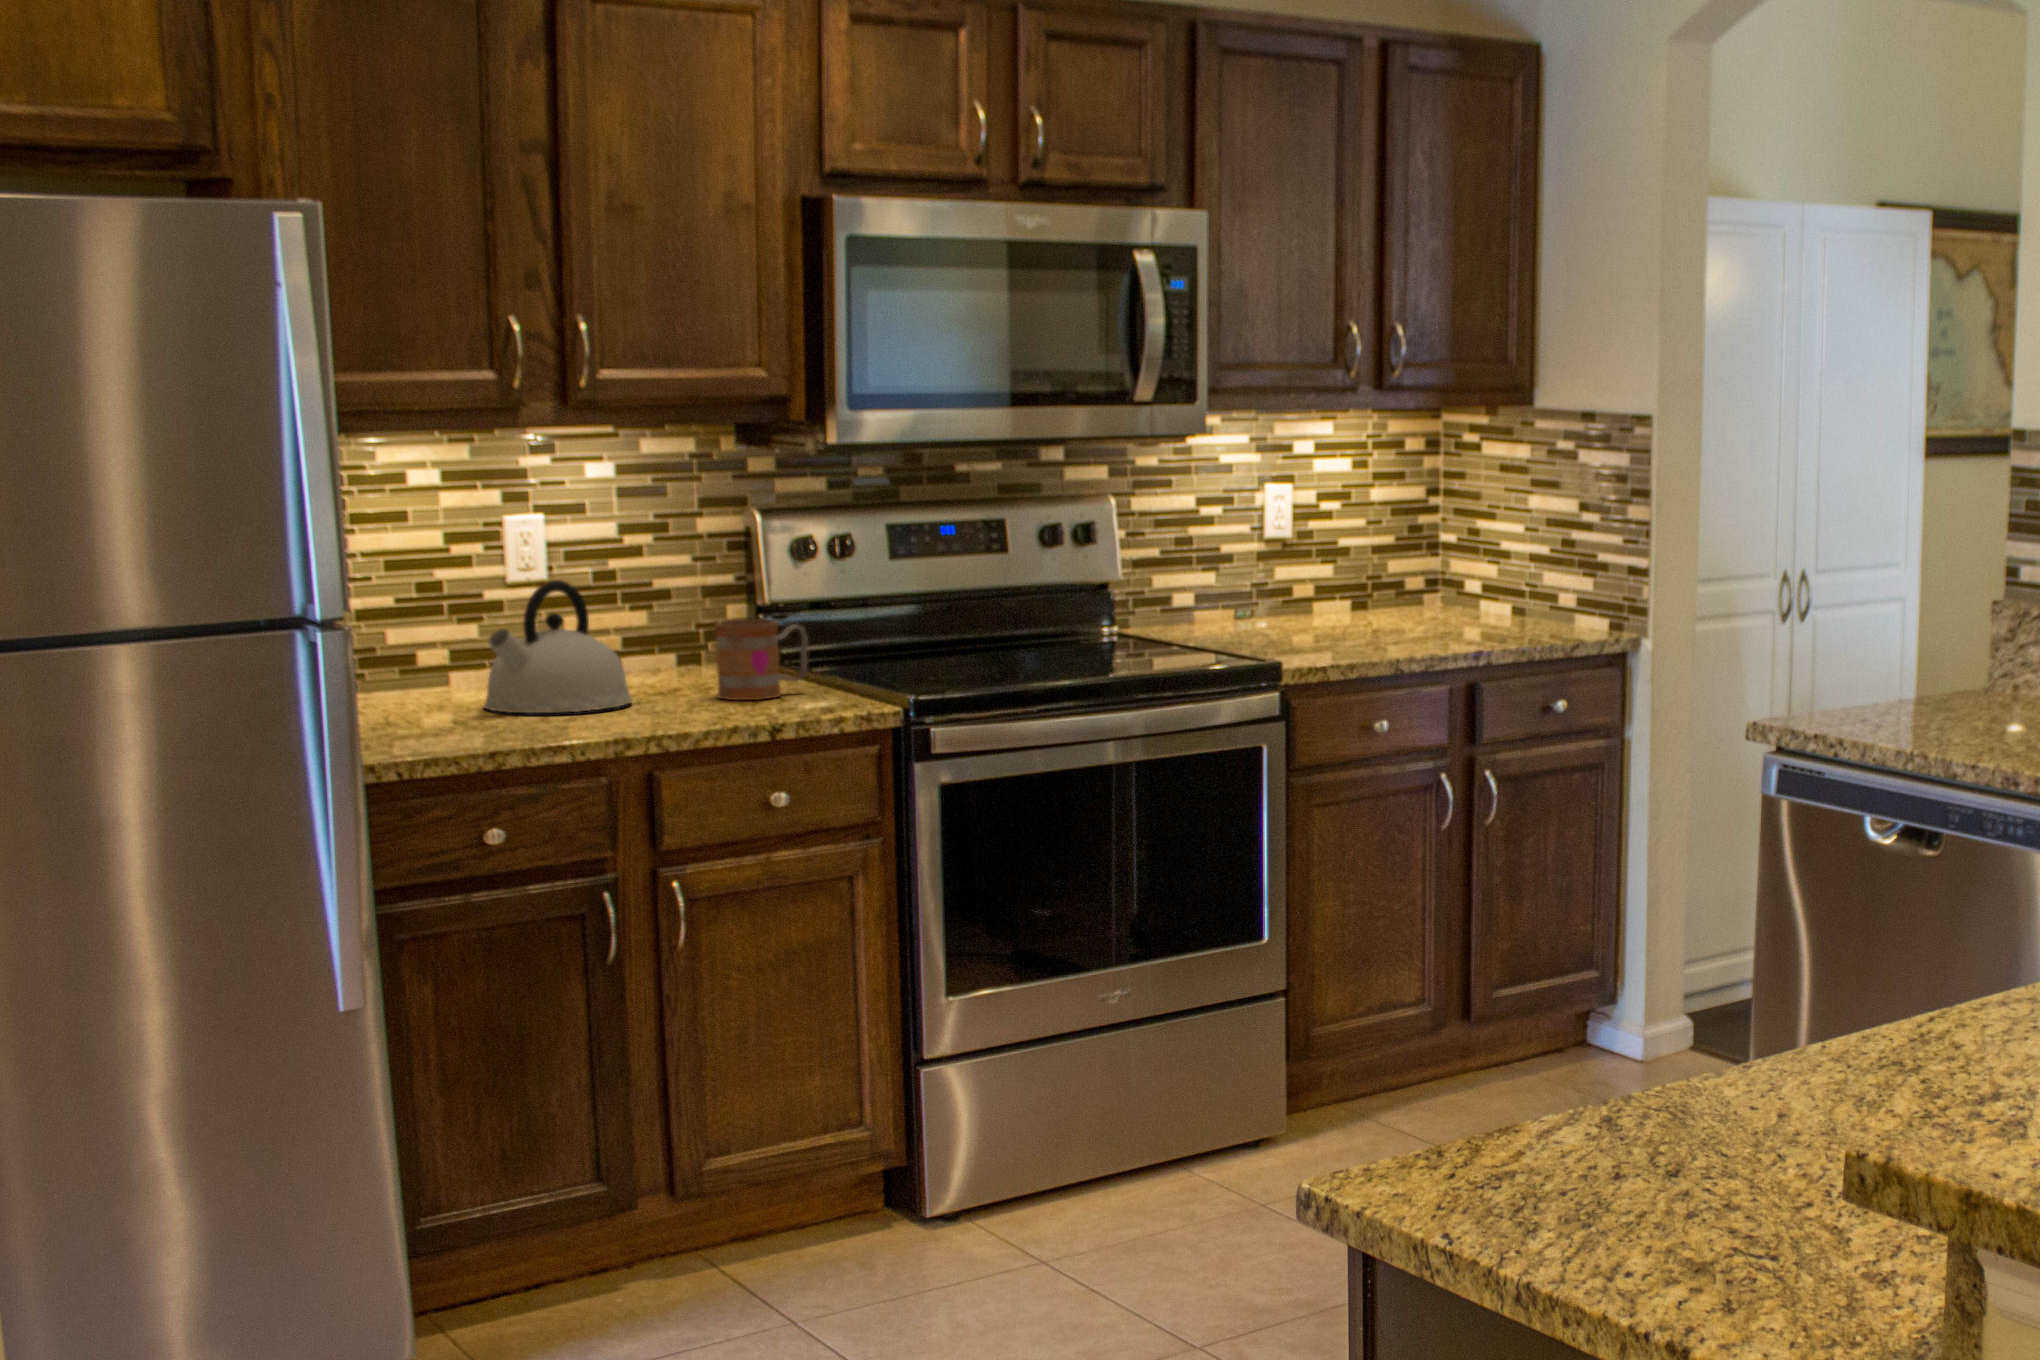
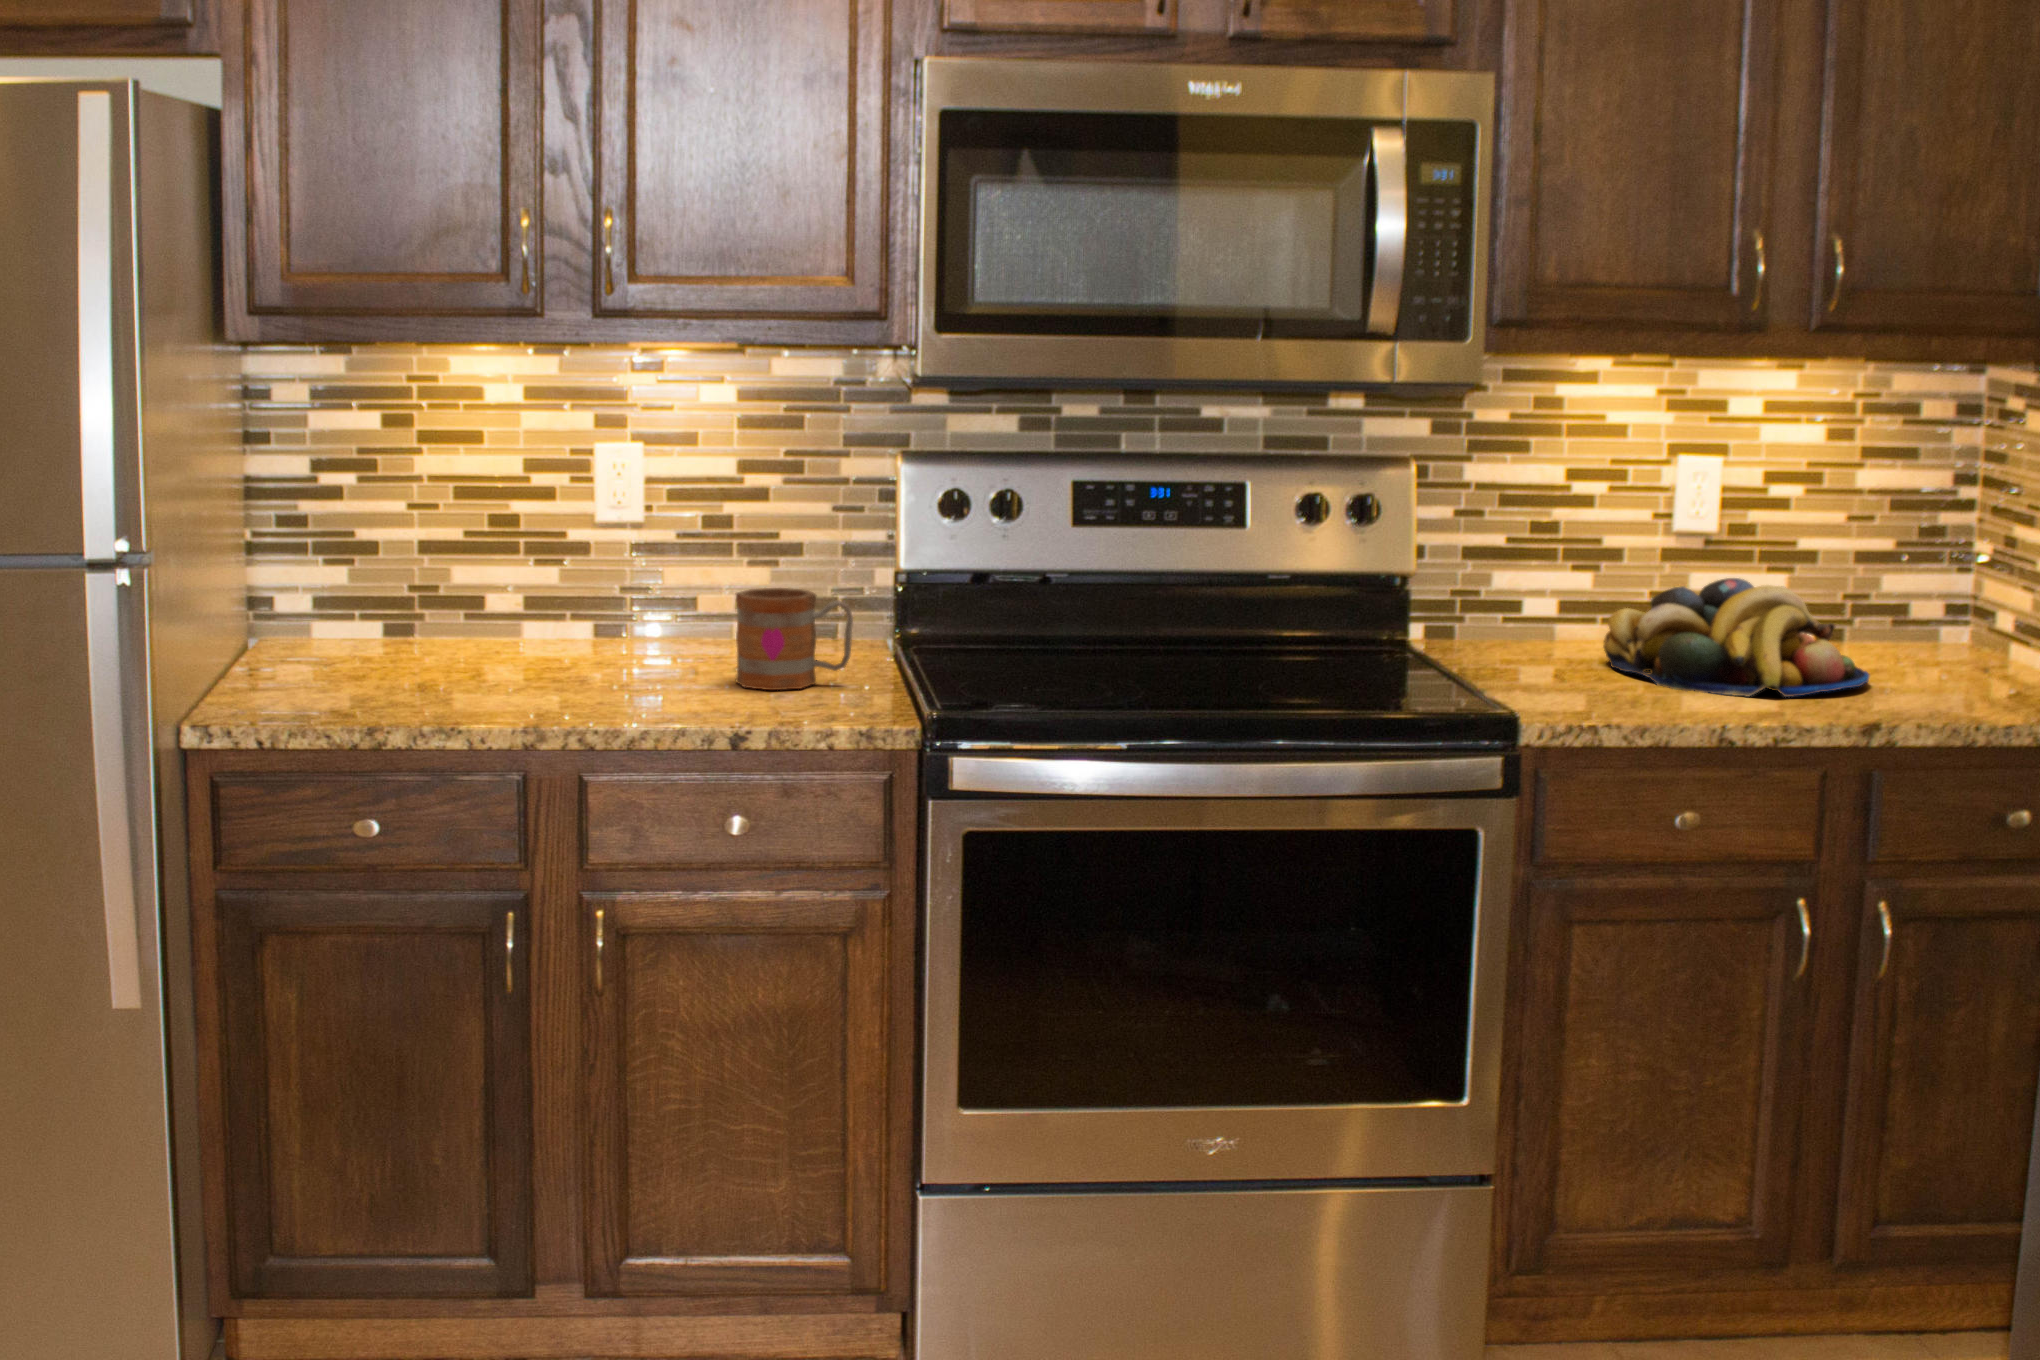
fruit bowl: none [1260,569,1441,647] -> present [1604,578,1869,697]
kettle: present [484,580,632,713] -> none [462,525,646,683]

